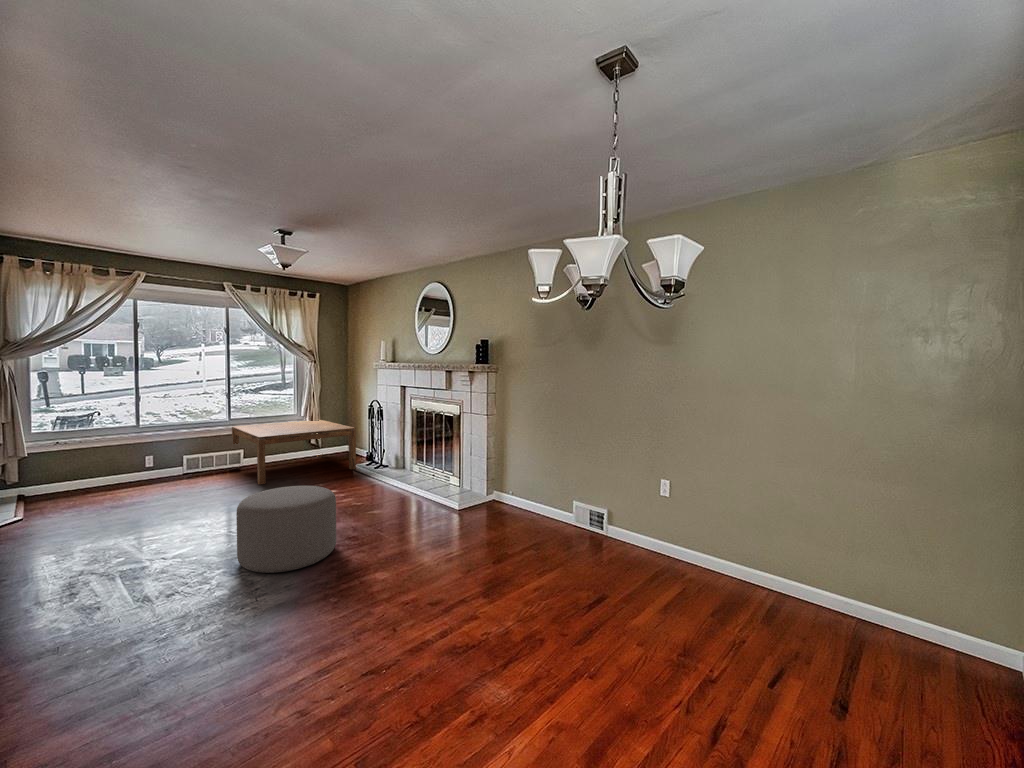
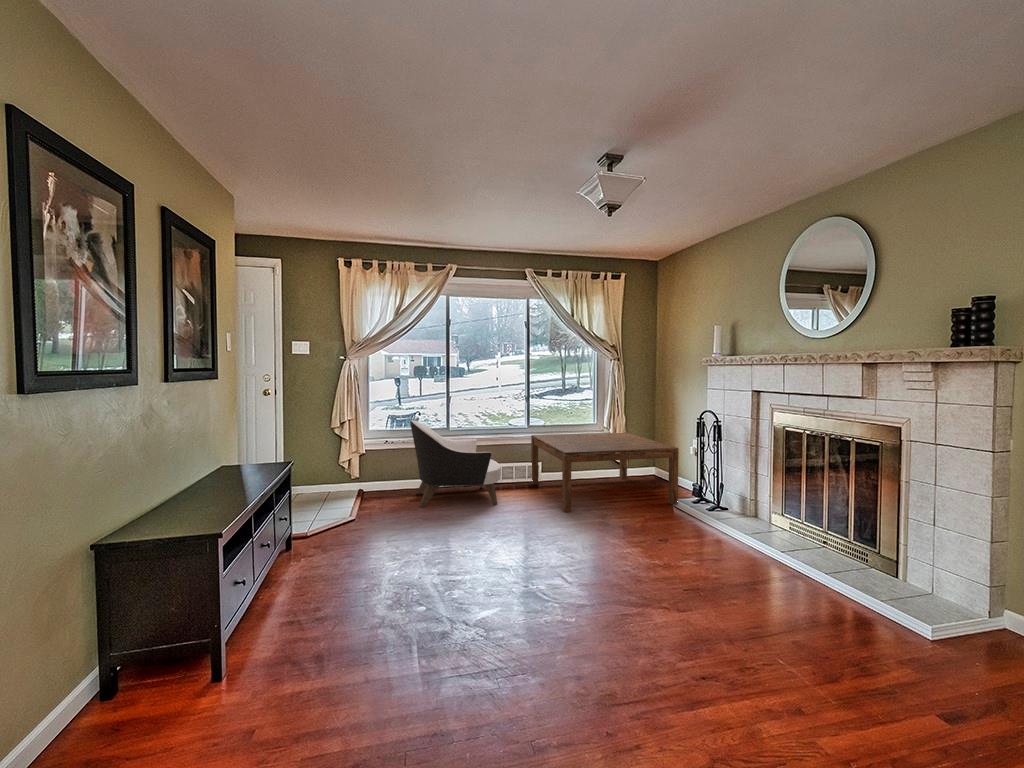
armchair: none [90,419,198,499] -> present [411,420,501,507]
ottoman: present [236,486,336,573] -> none [566,542,709,694]

